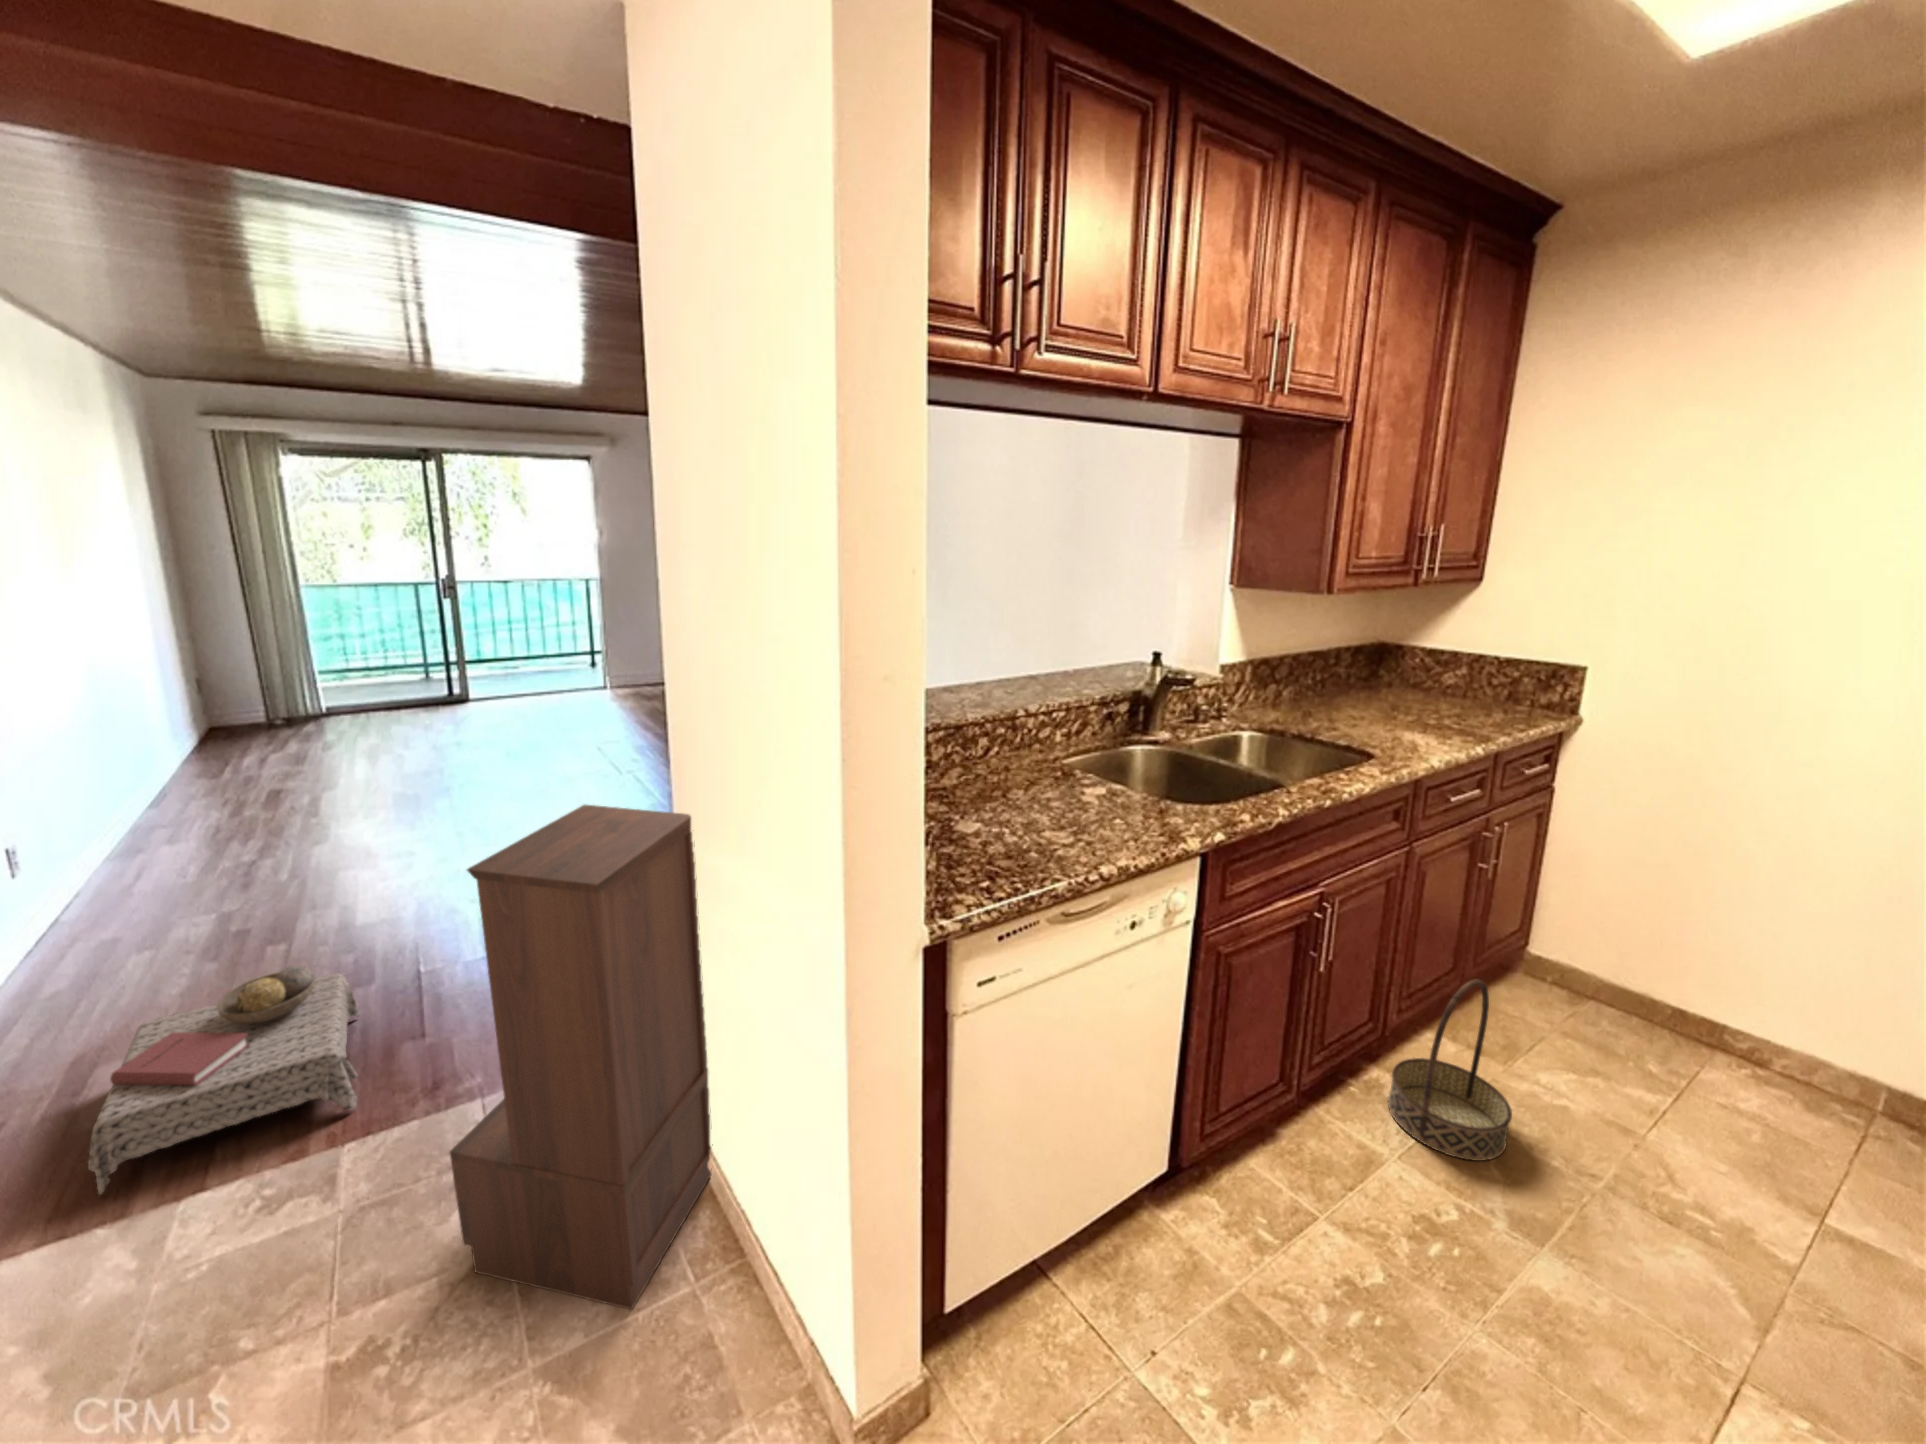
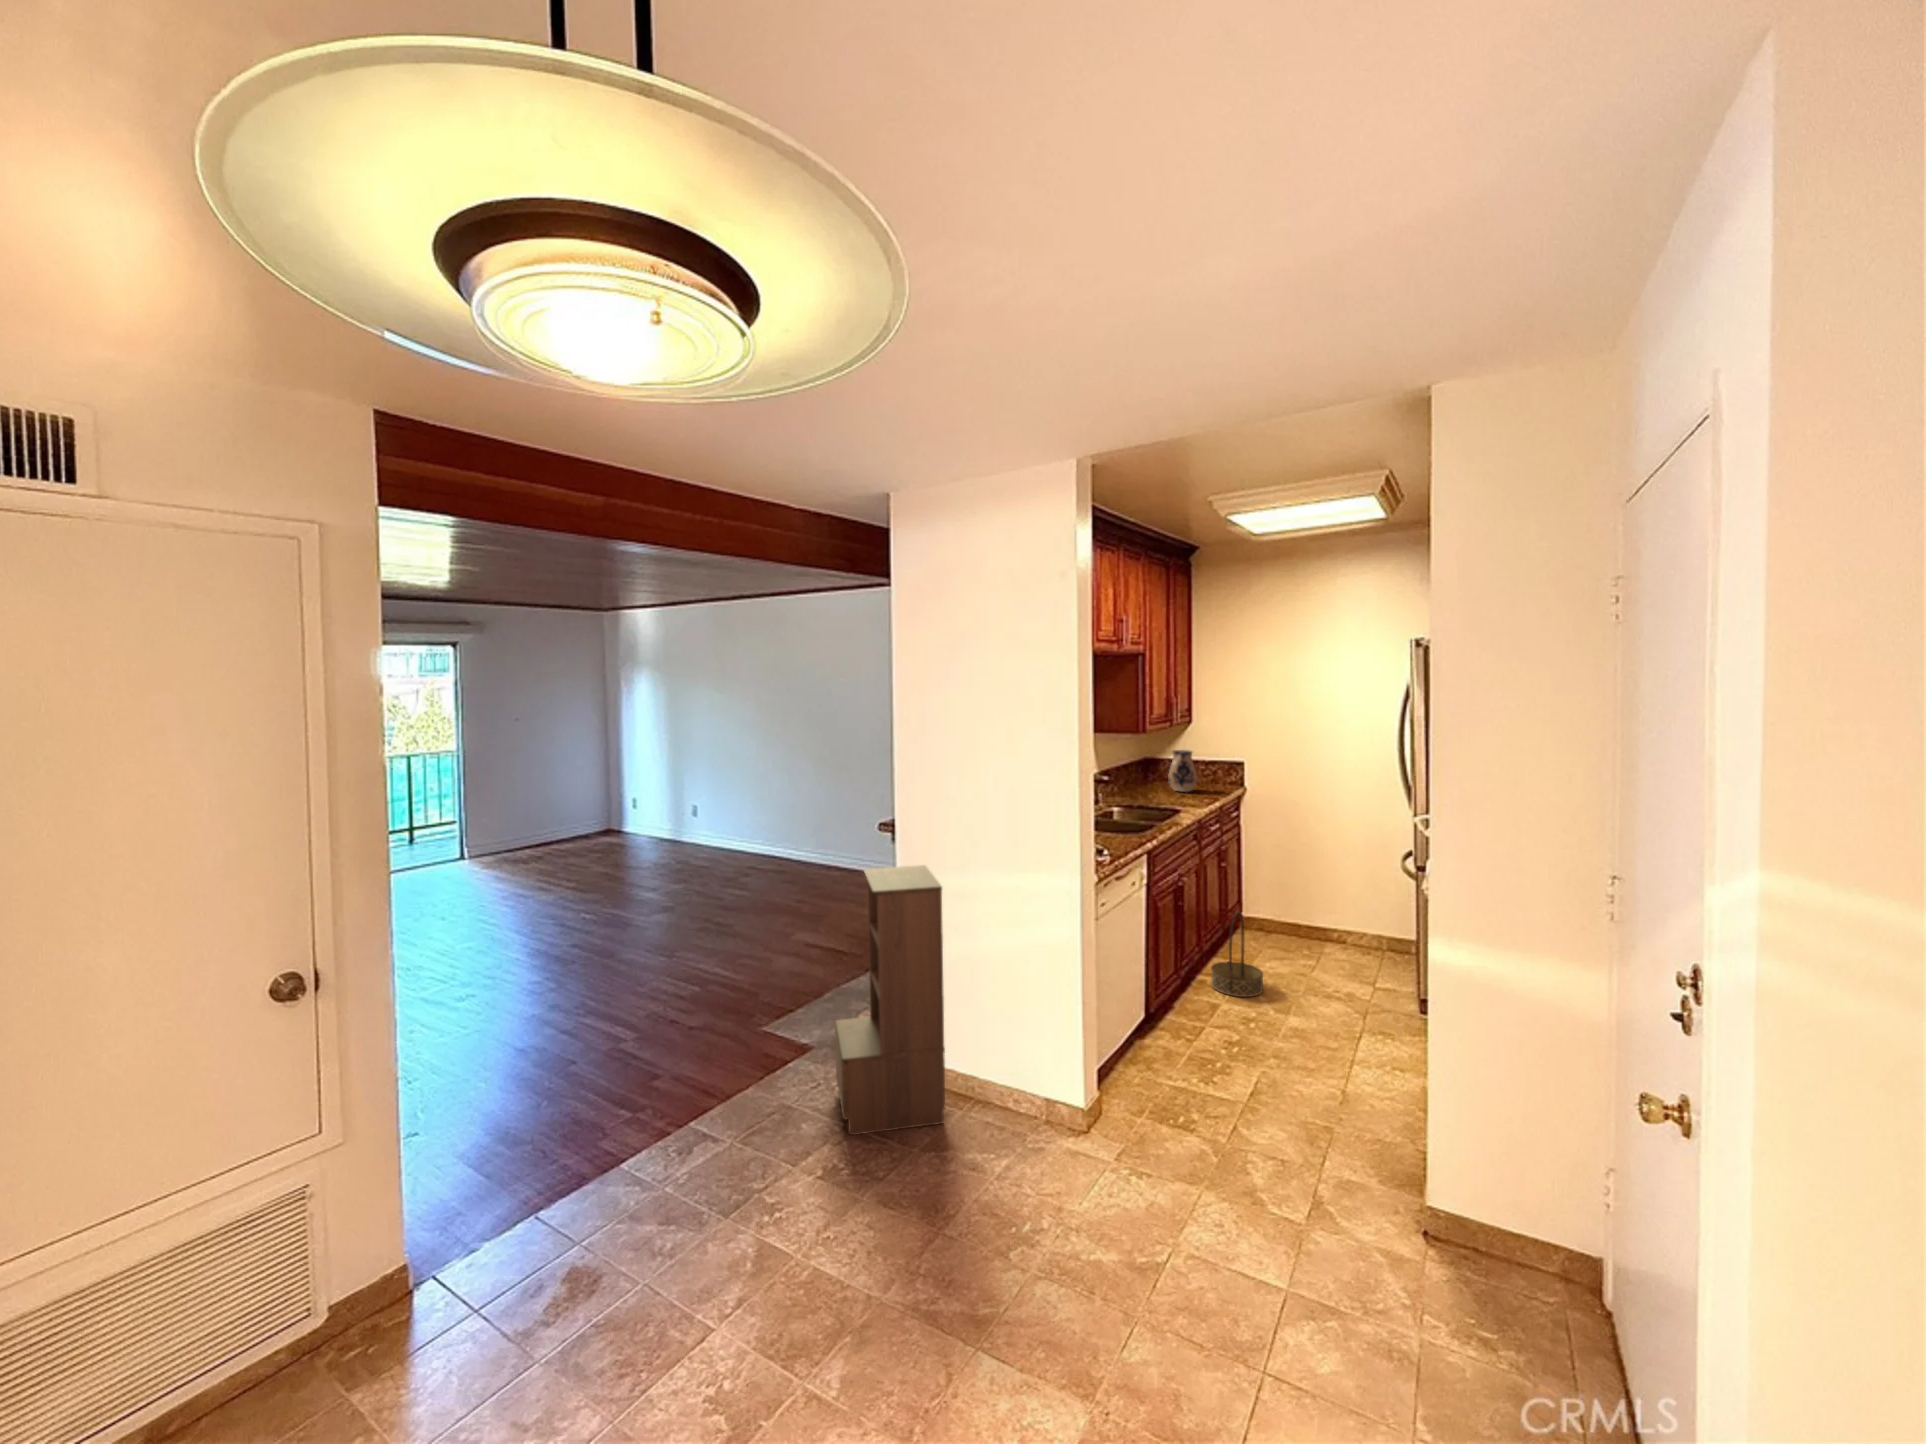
ceramic pitcher: none [1399,632,1463,713] -> present [1168,750,1198,792]
ottoman: present [88,965,360,1195] -> none [493,1028,680,1174]

